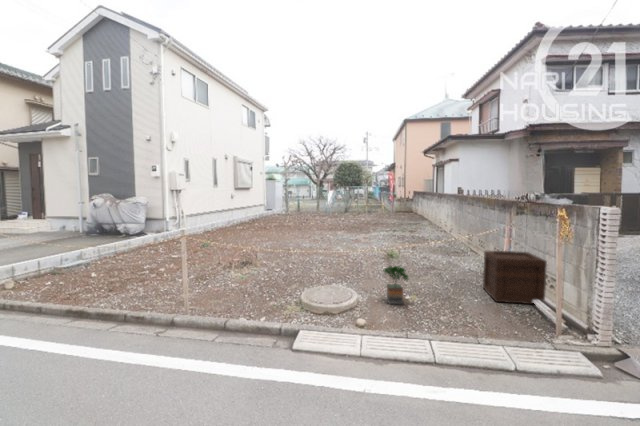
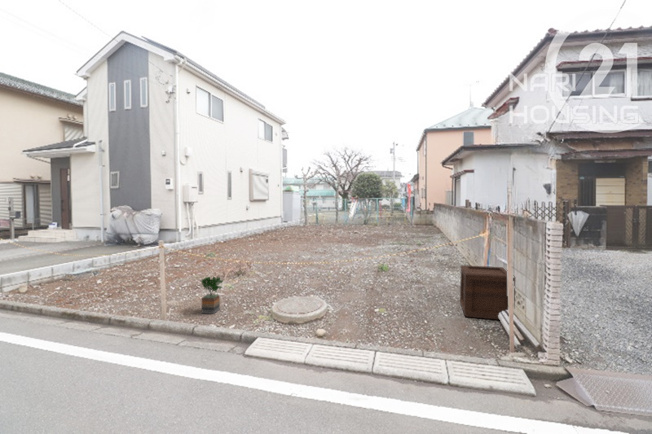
potted tree: present [384,266,408,304] -> present [201,277,223,314]

